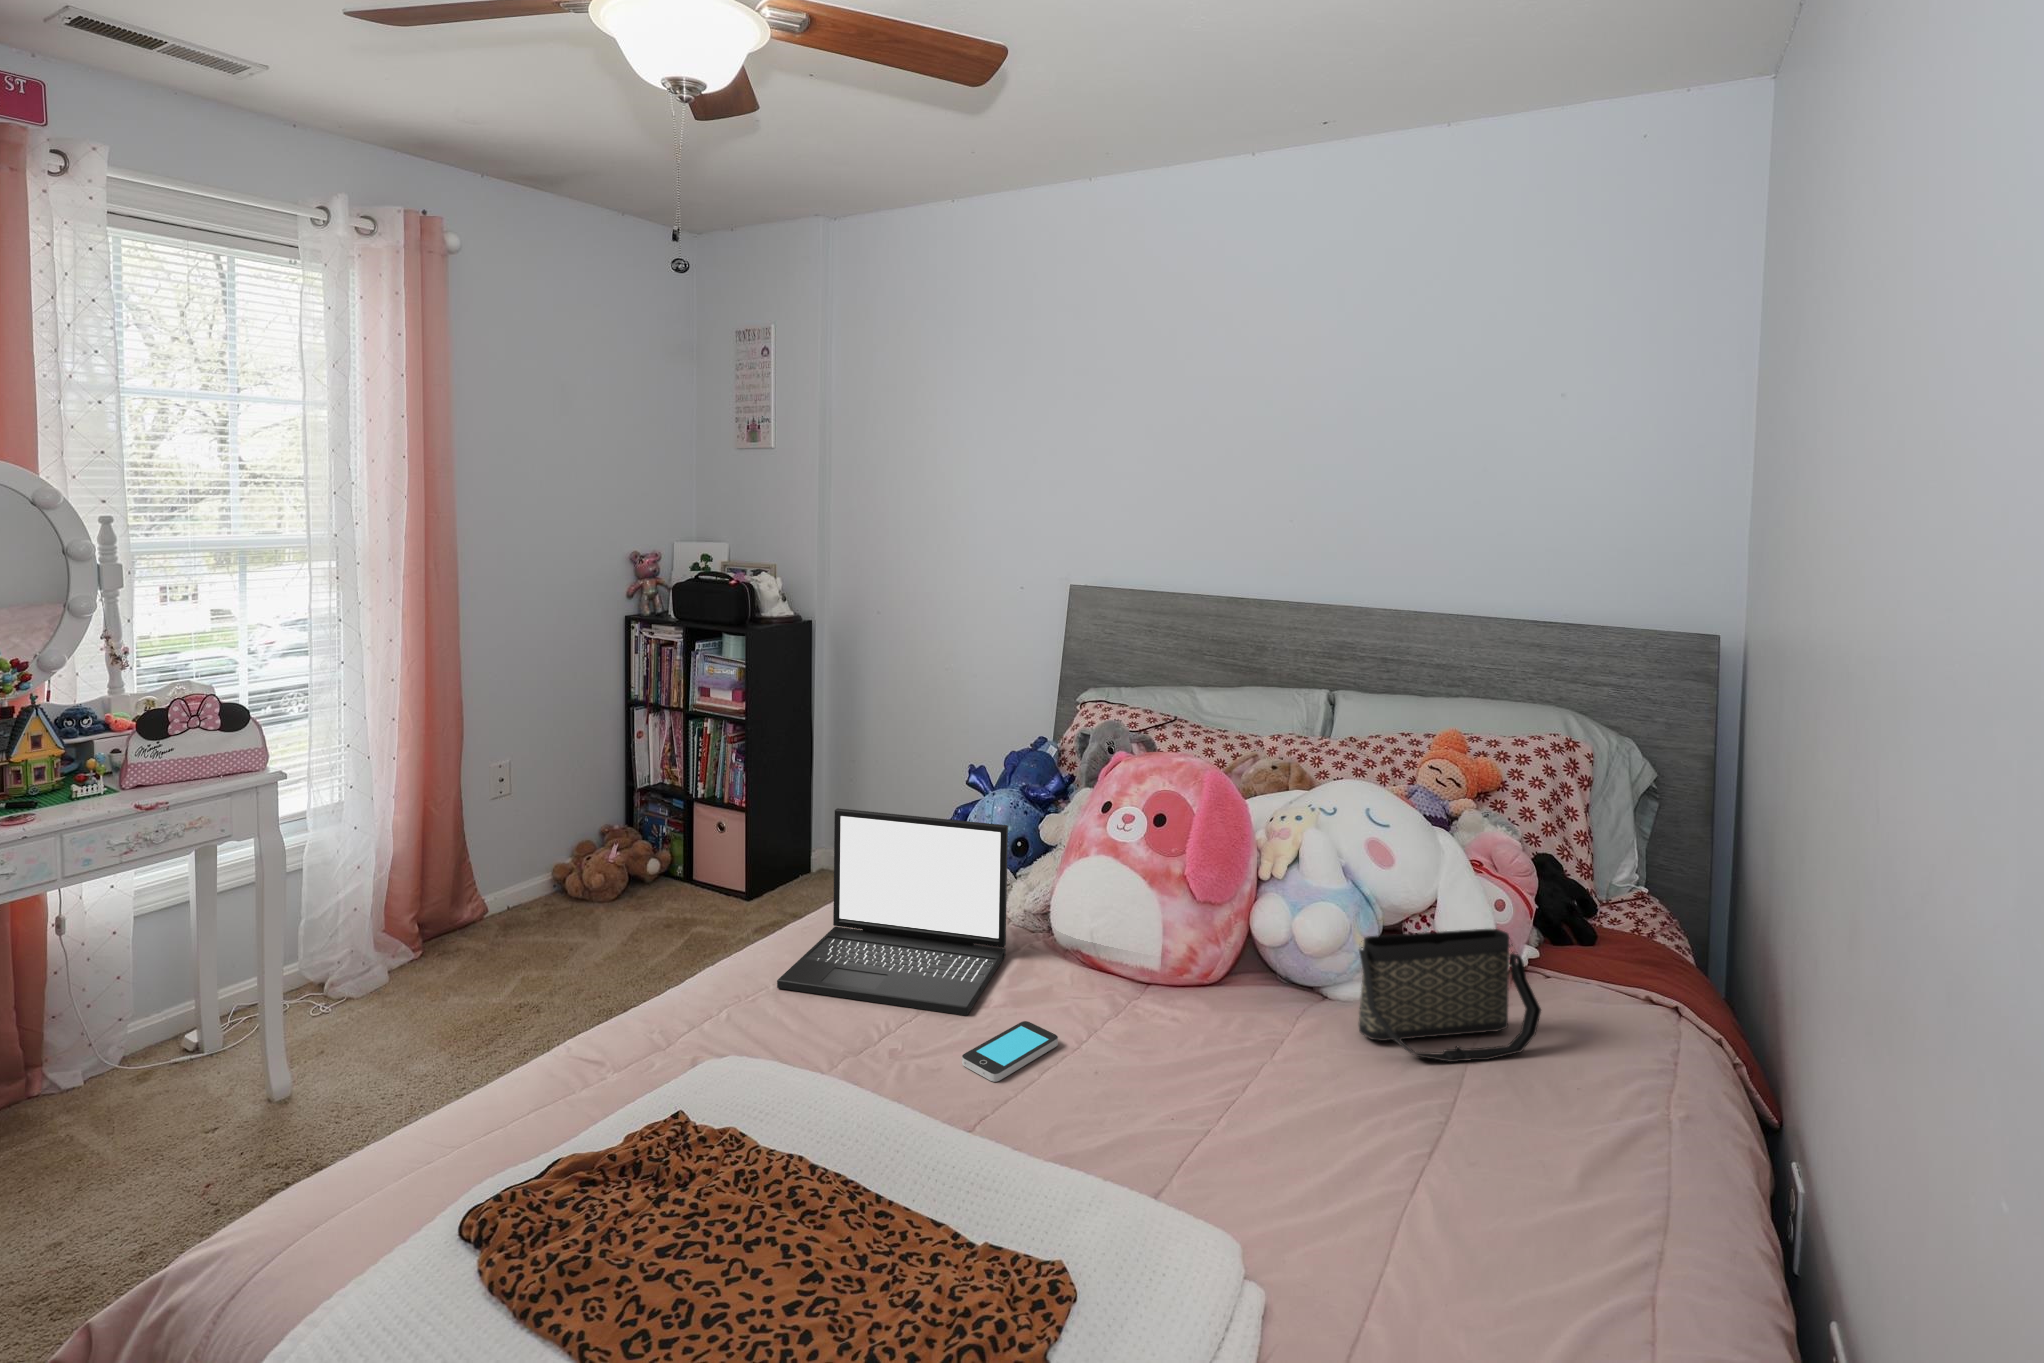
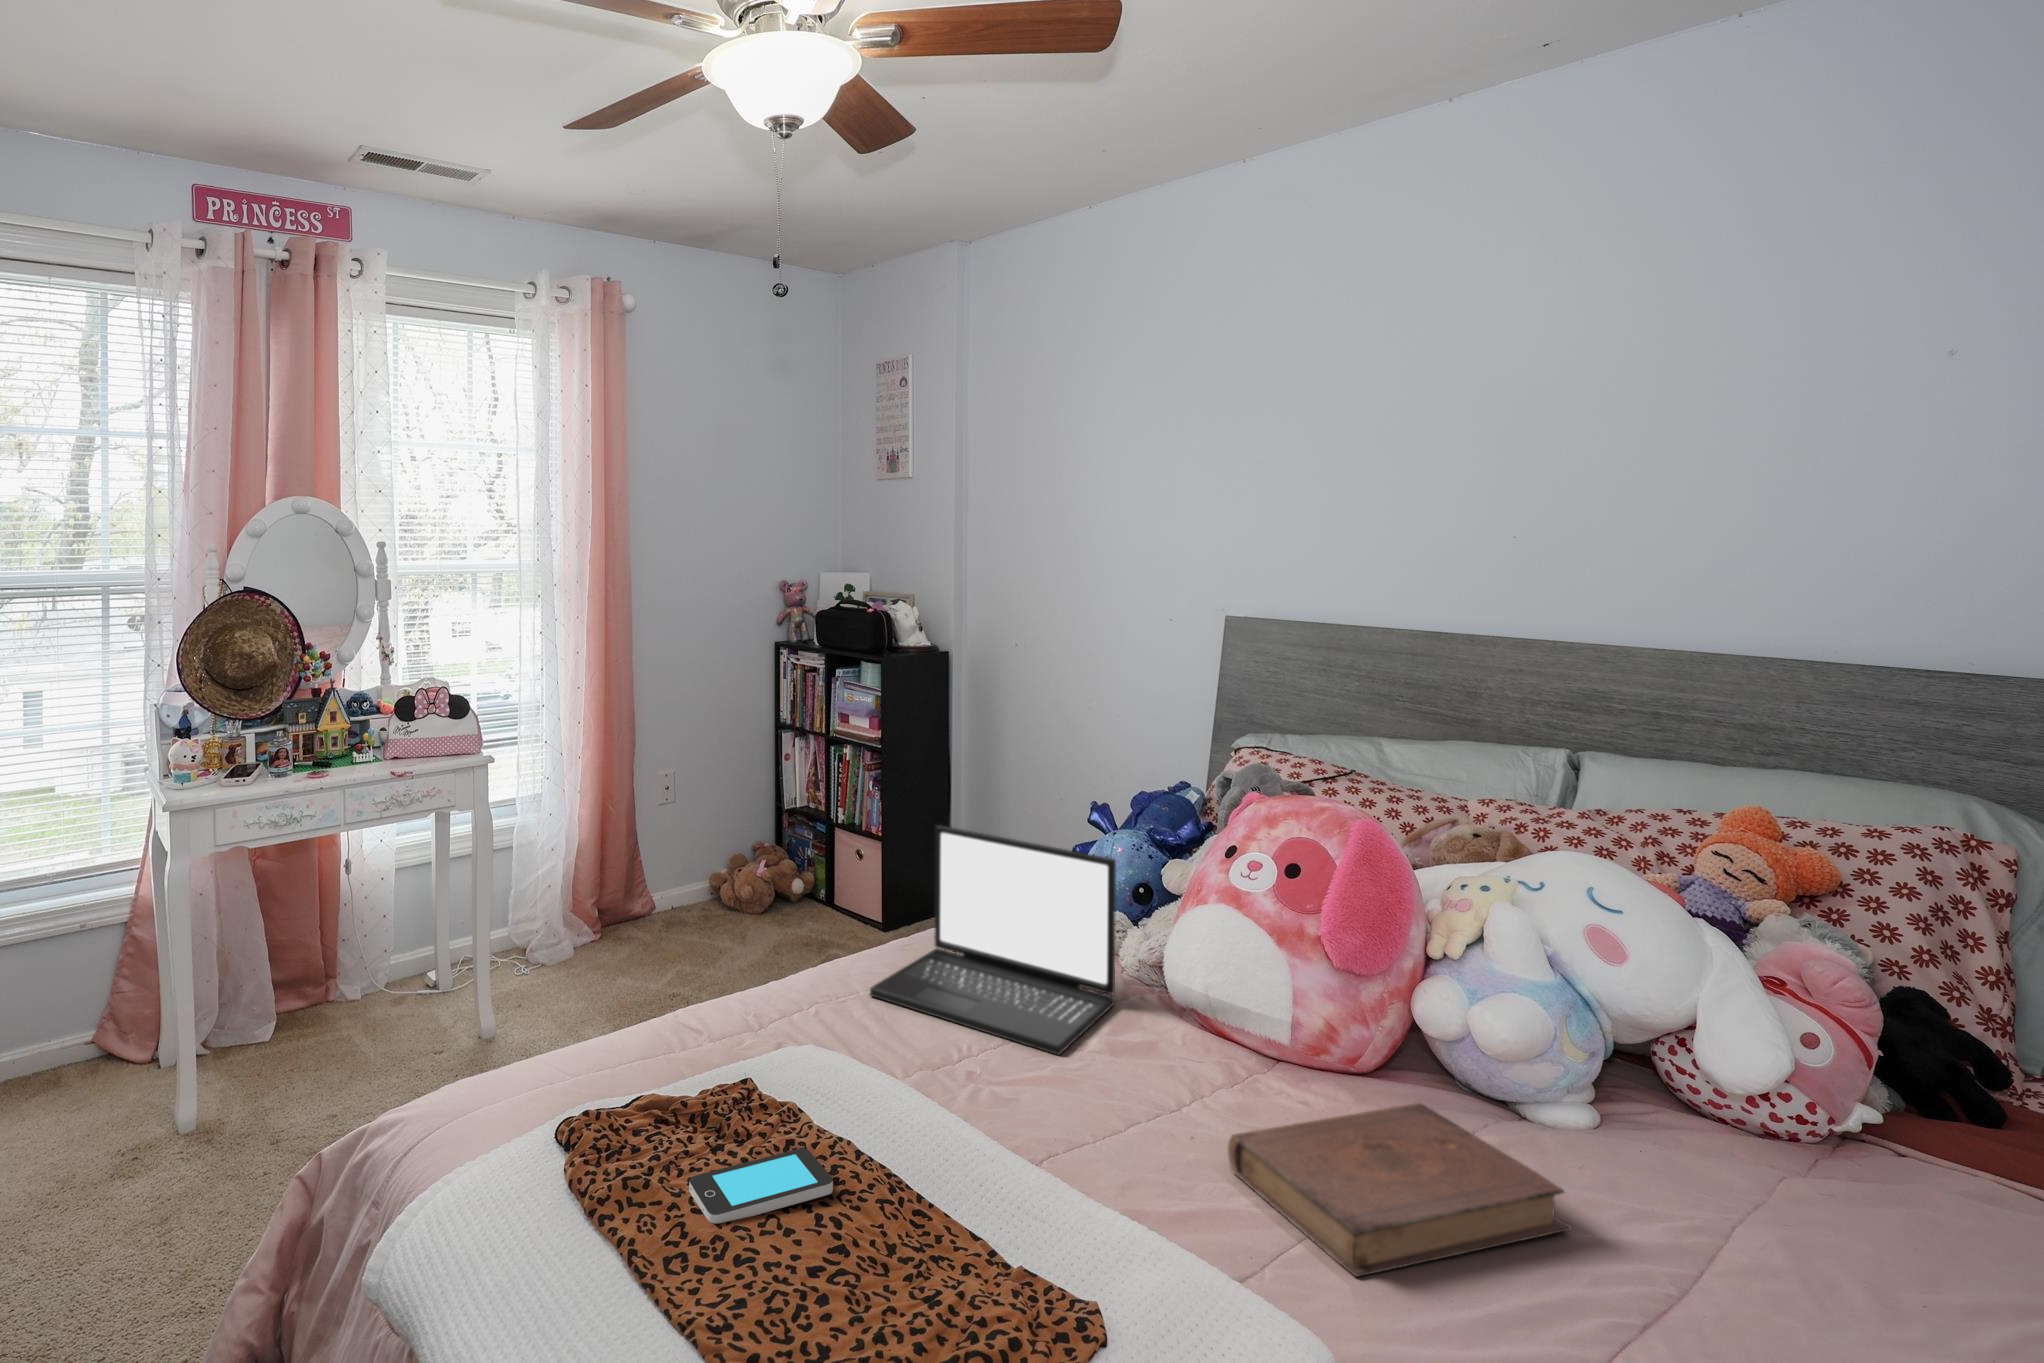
handbag: present [1359,929,1541,1062] -> none [1561,1043,1868,1240]
book: none [1126,1003,1372,1168] -> present [1228,1103,1571,1277]
smartphone: present [962,1021,1058,1082] -> present [689,1148,833,1223]

